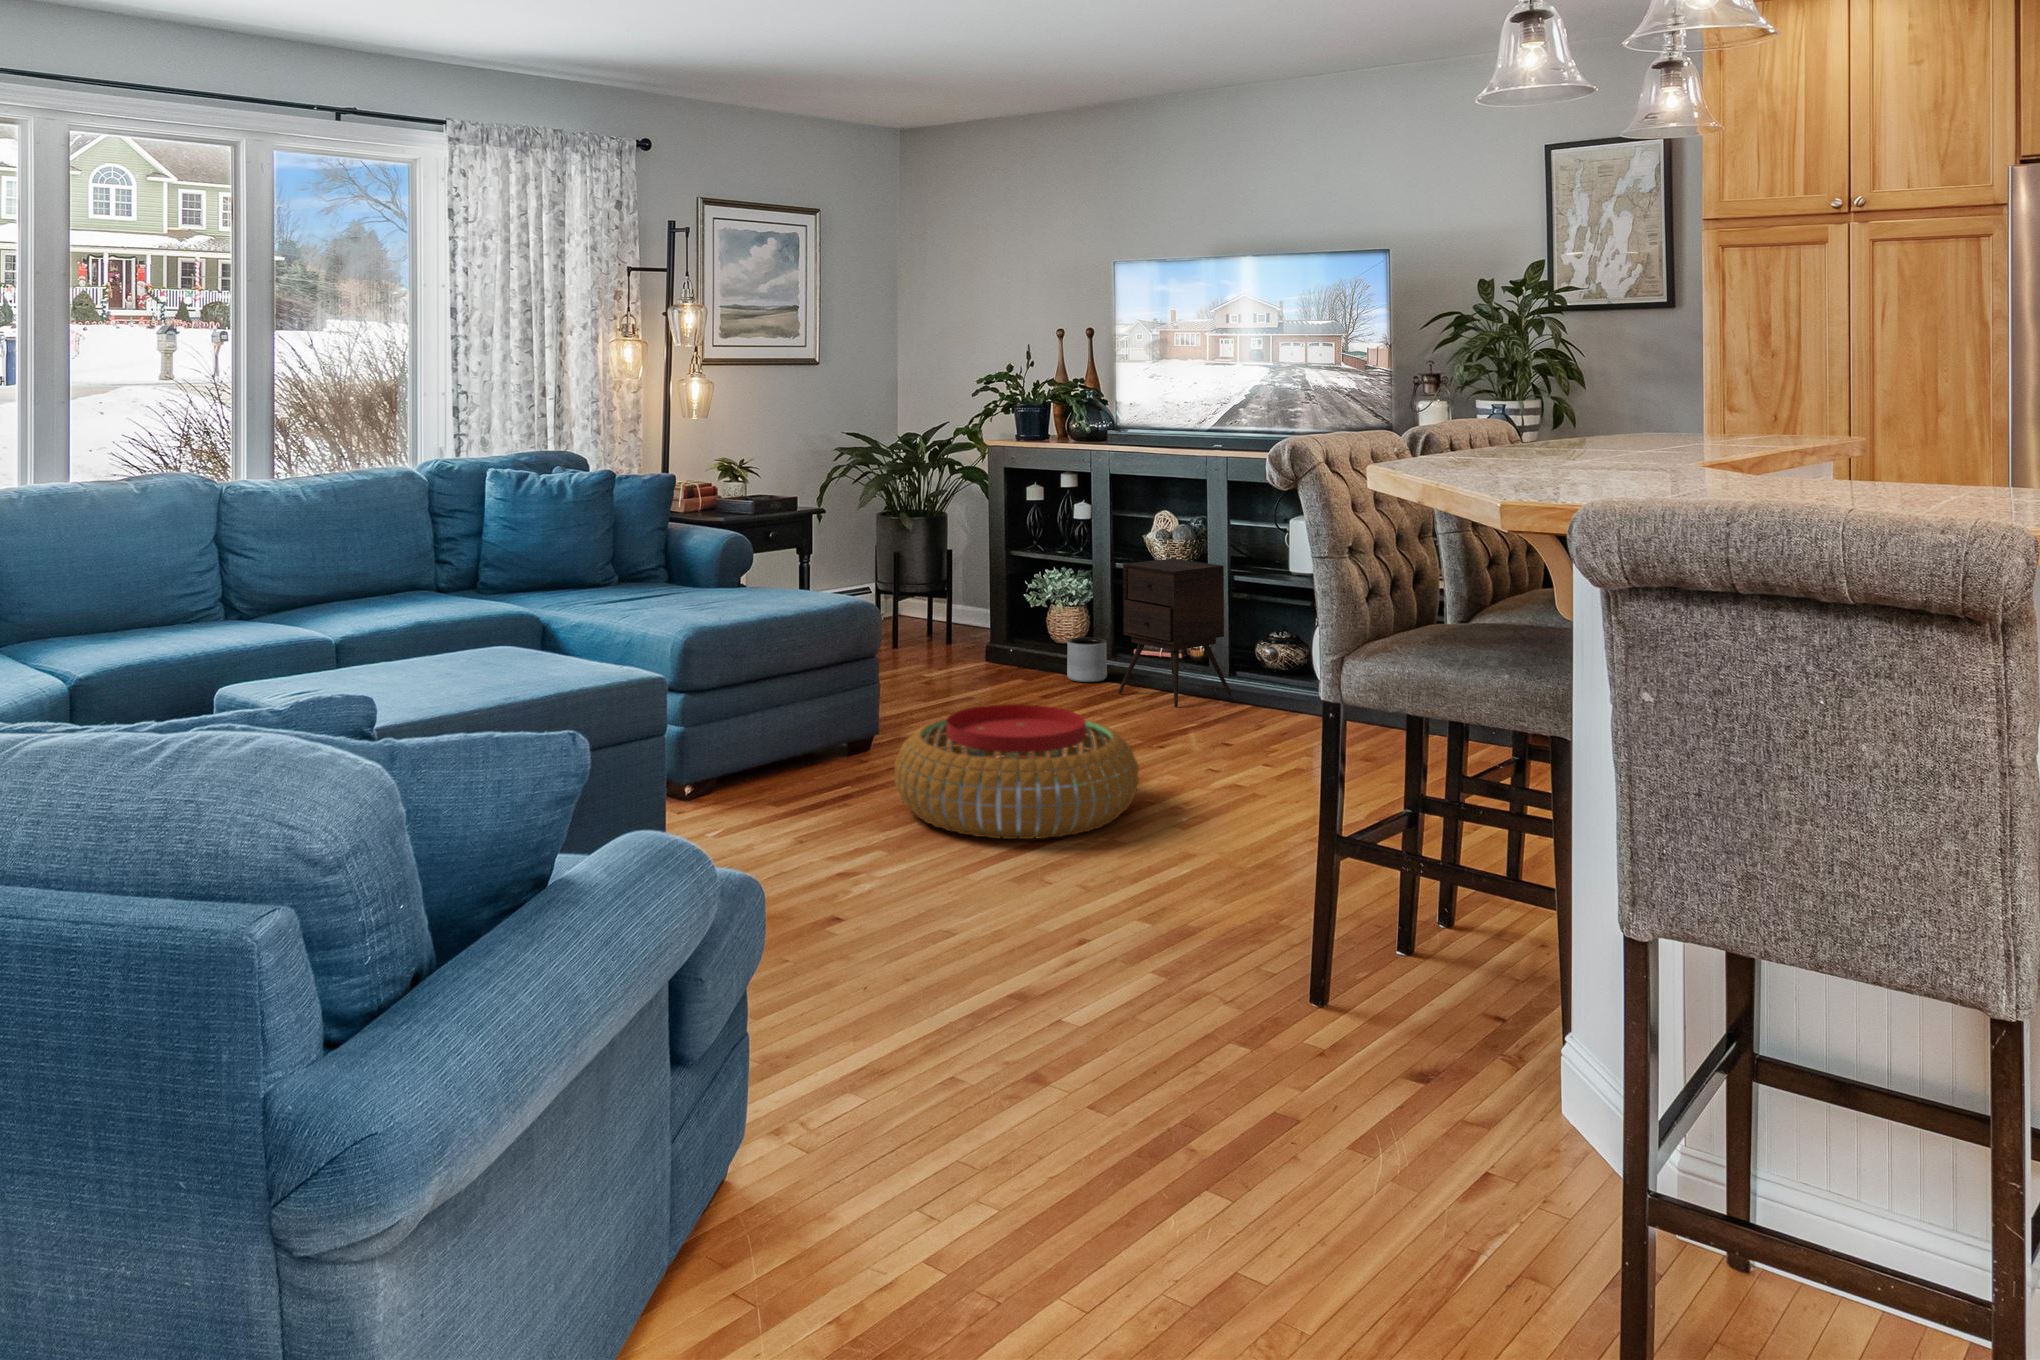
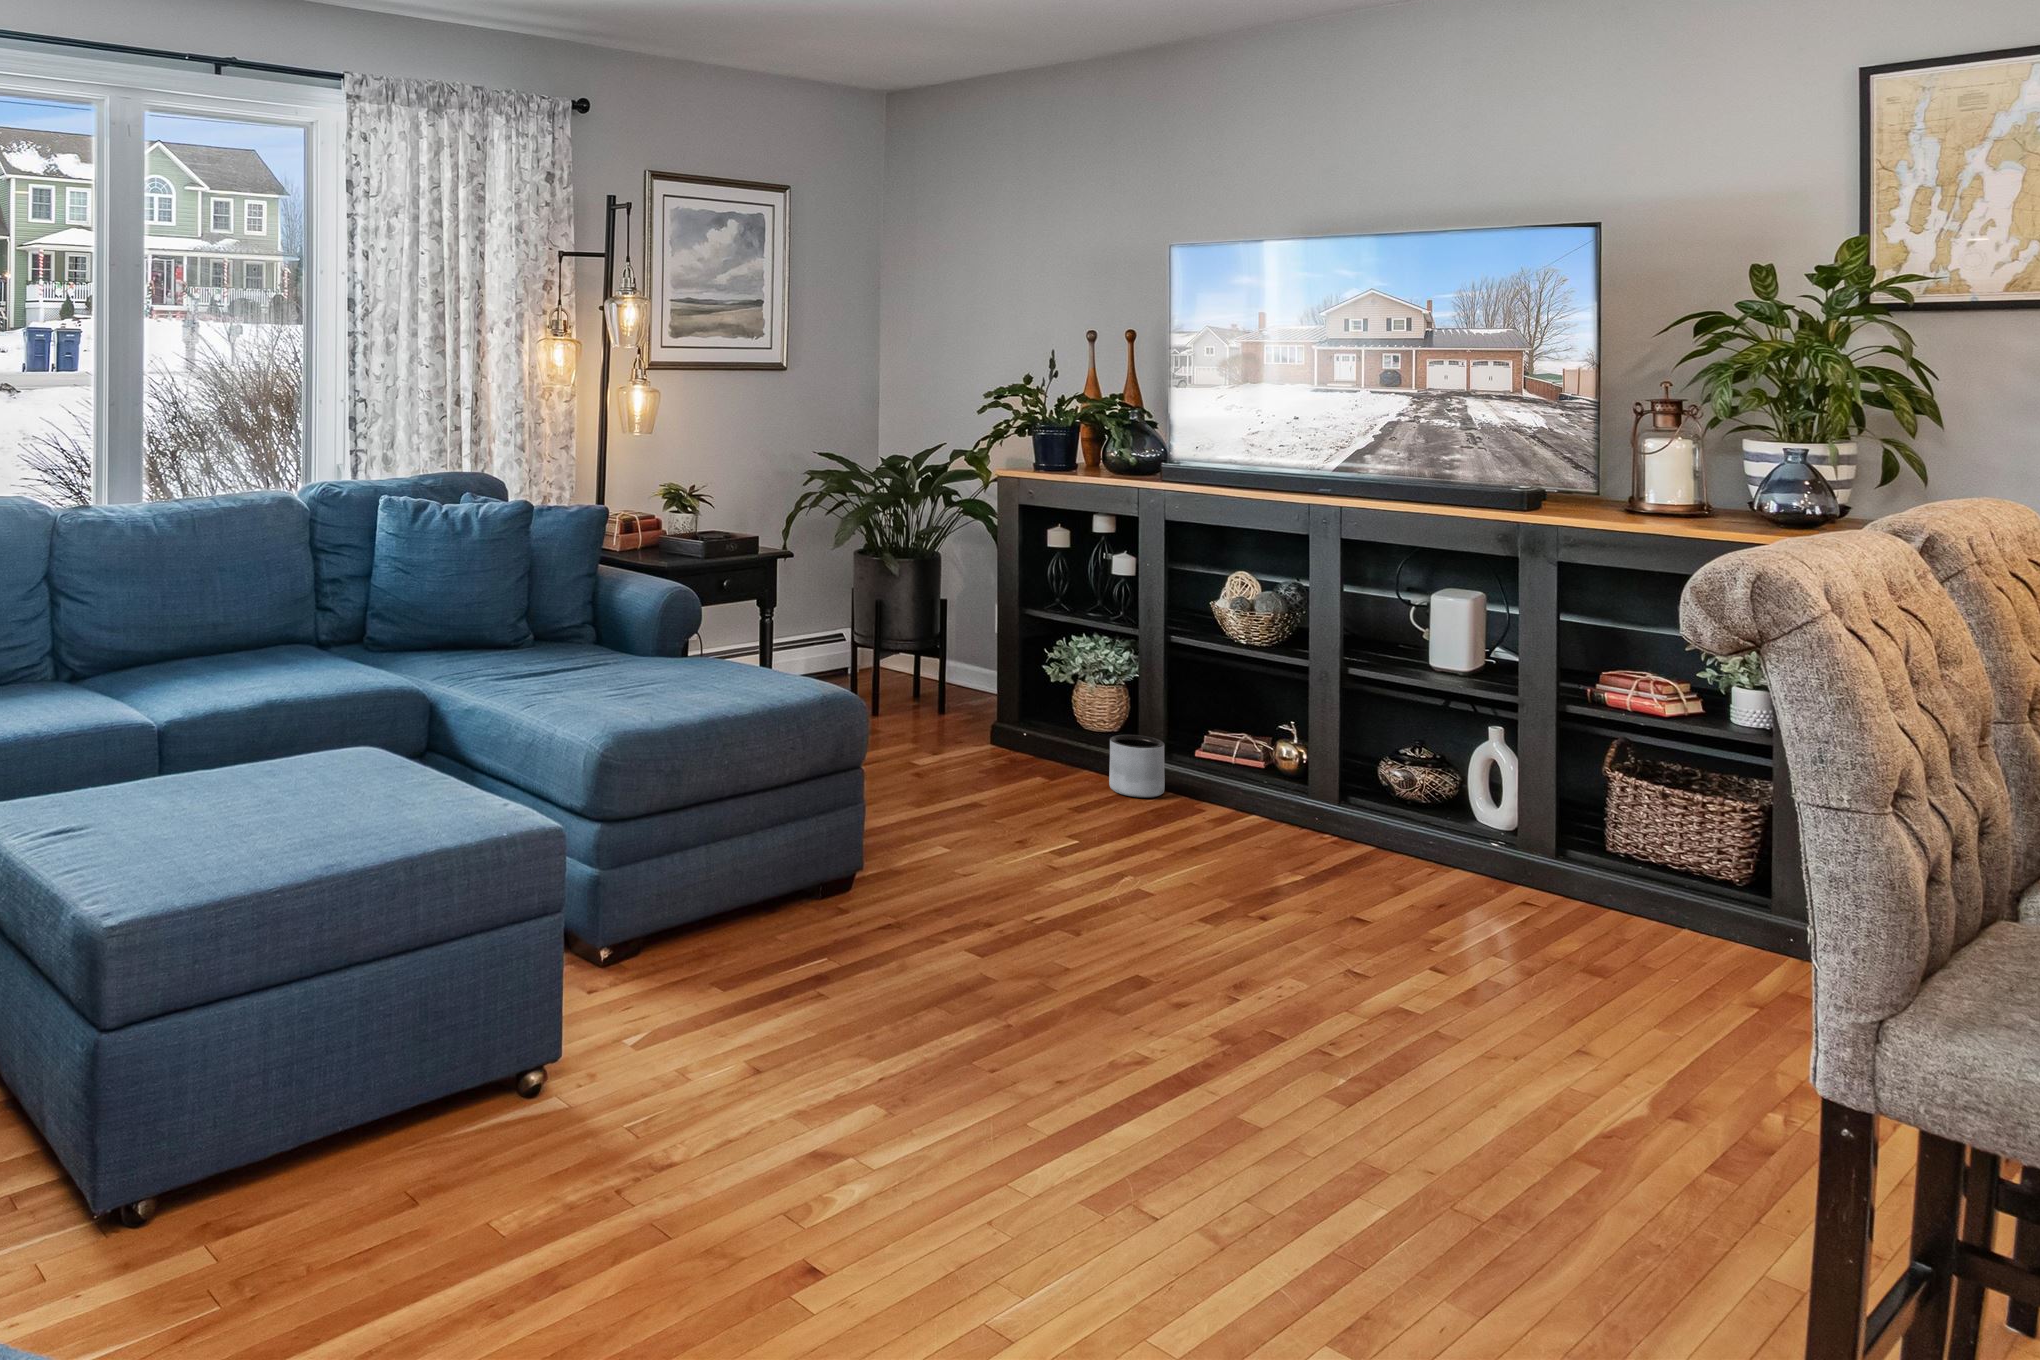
side table: present [1118,558,1232,707] -> none [1186,640,1353,853]
pouf: present [895,704,1139,839] -> none [895,875,1277,1116]

